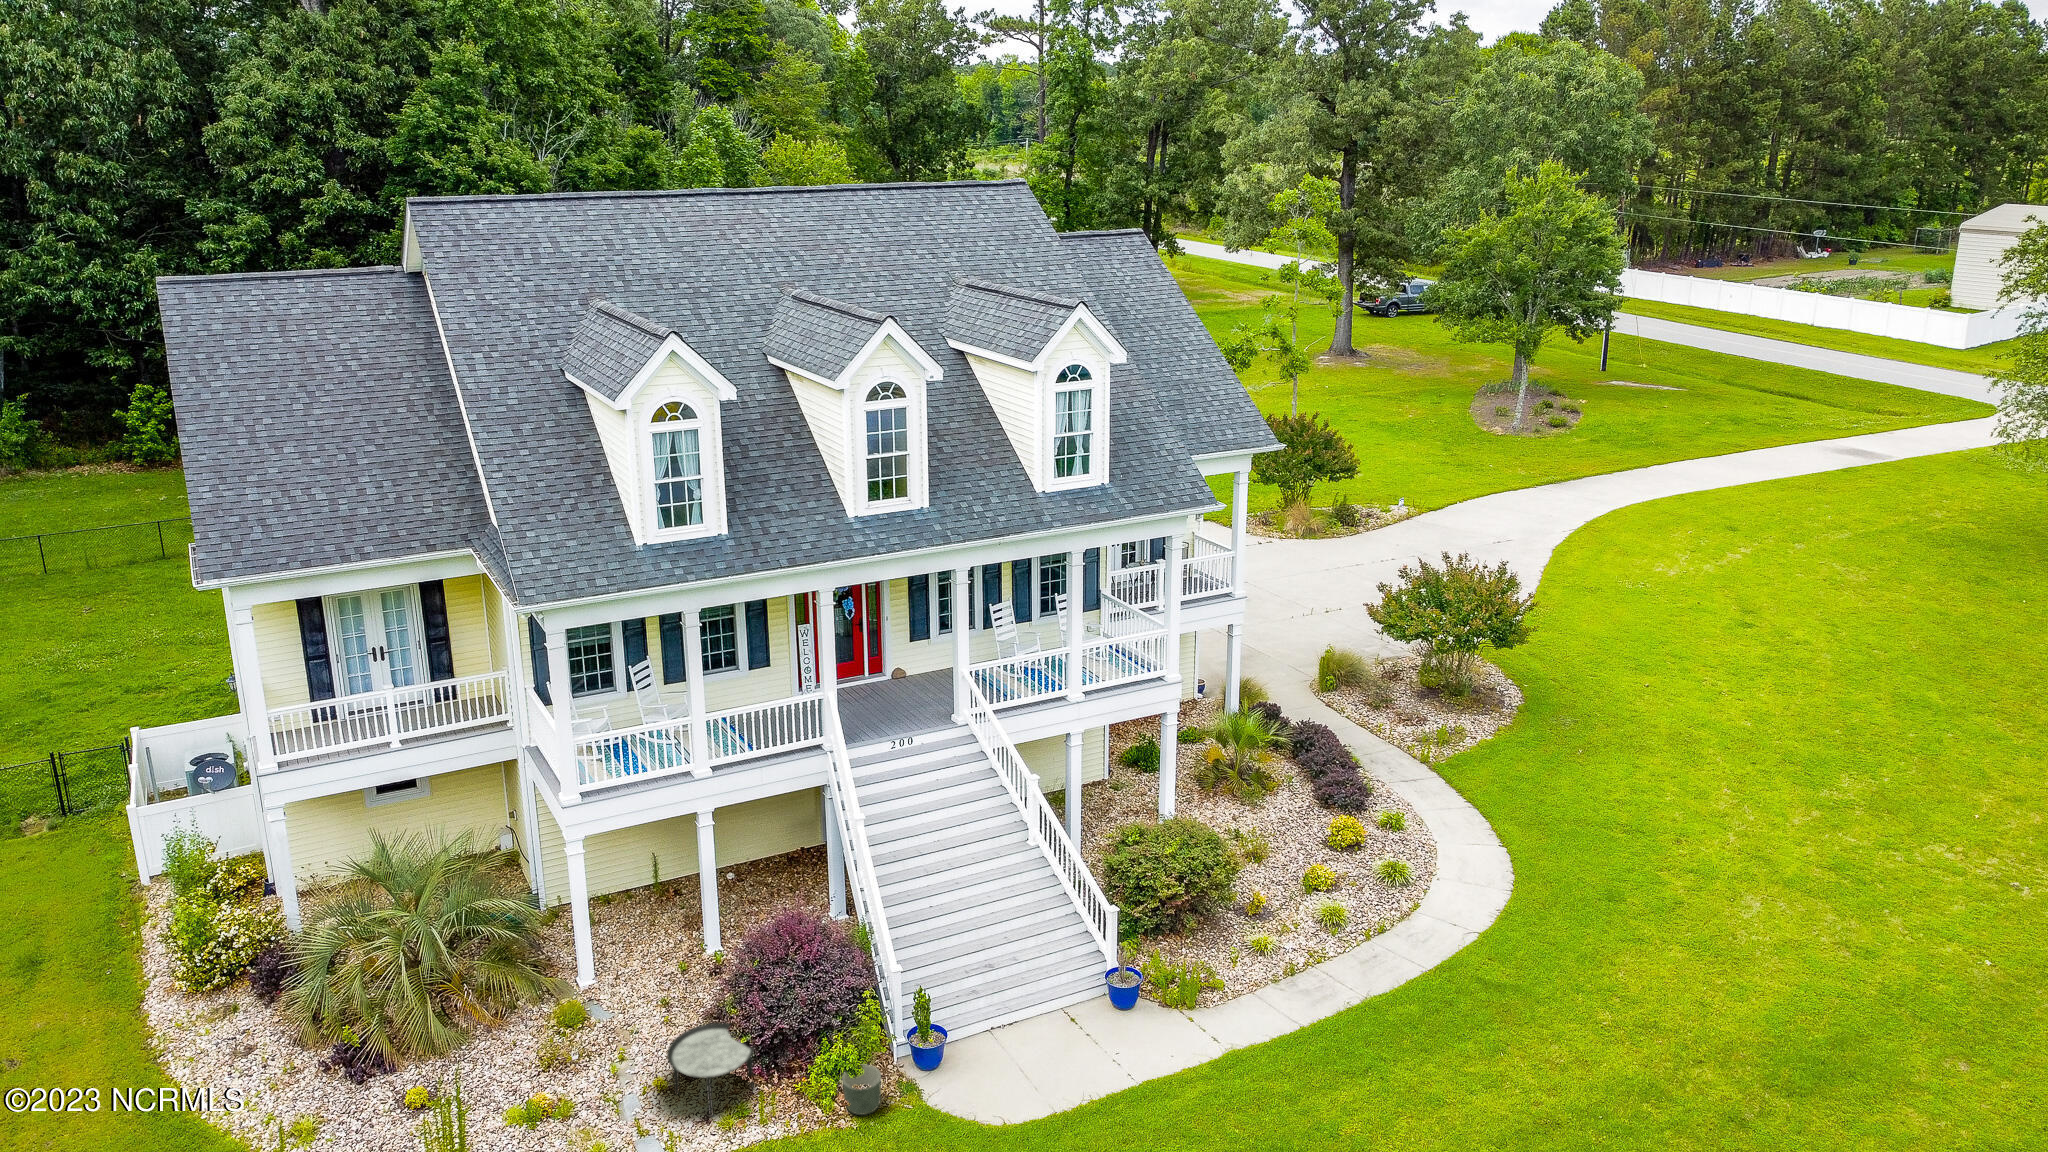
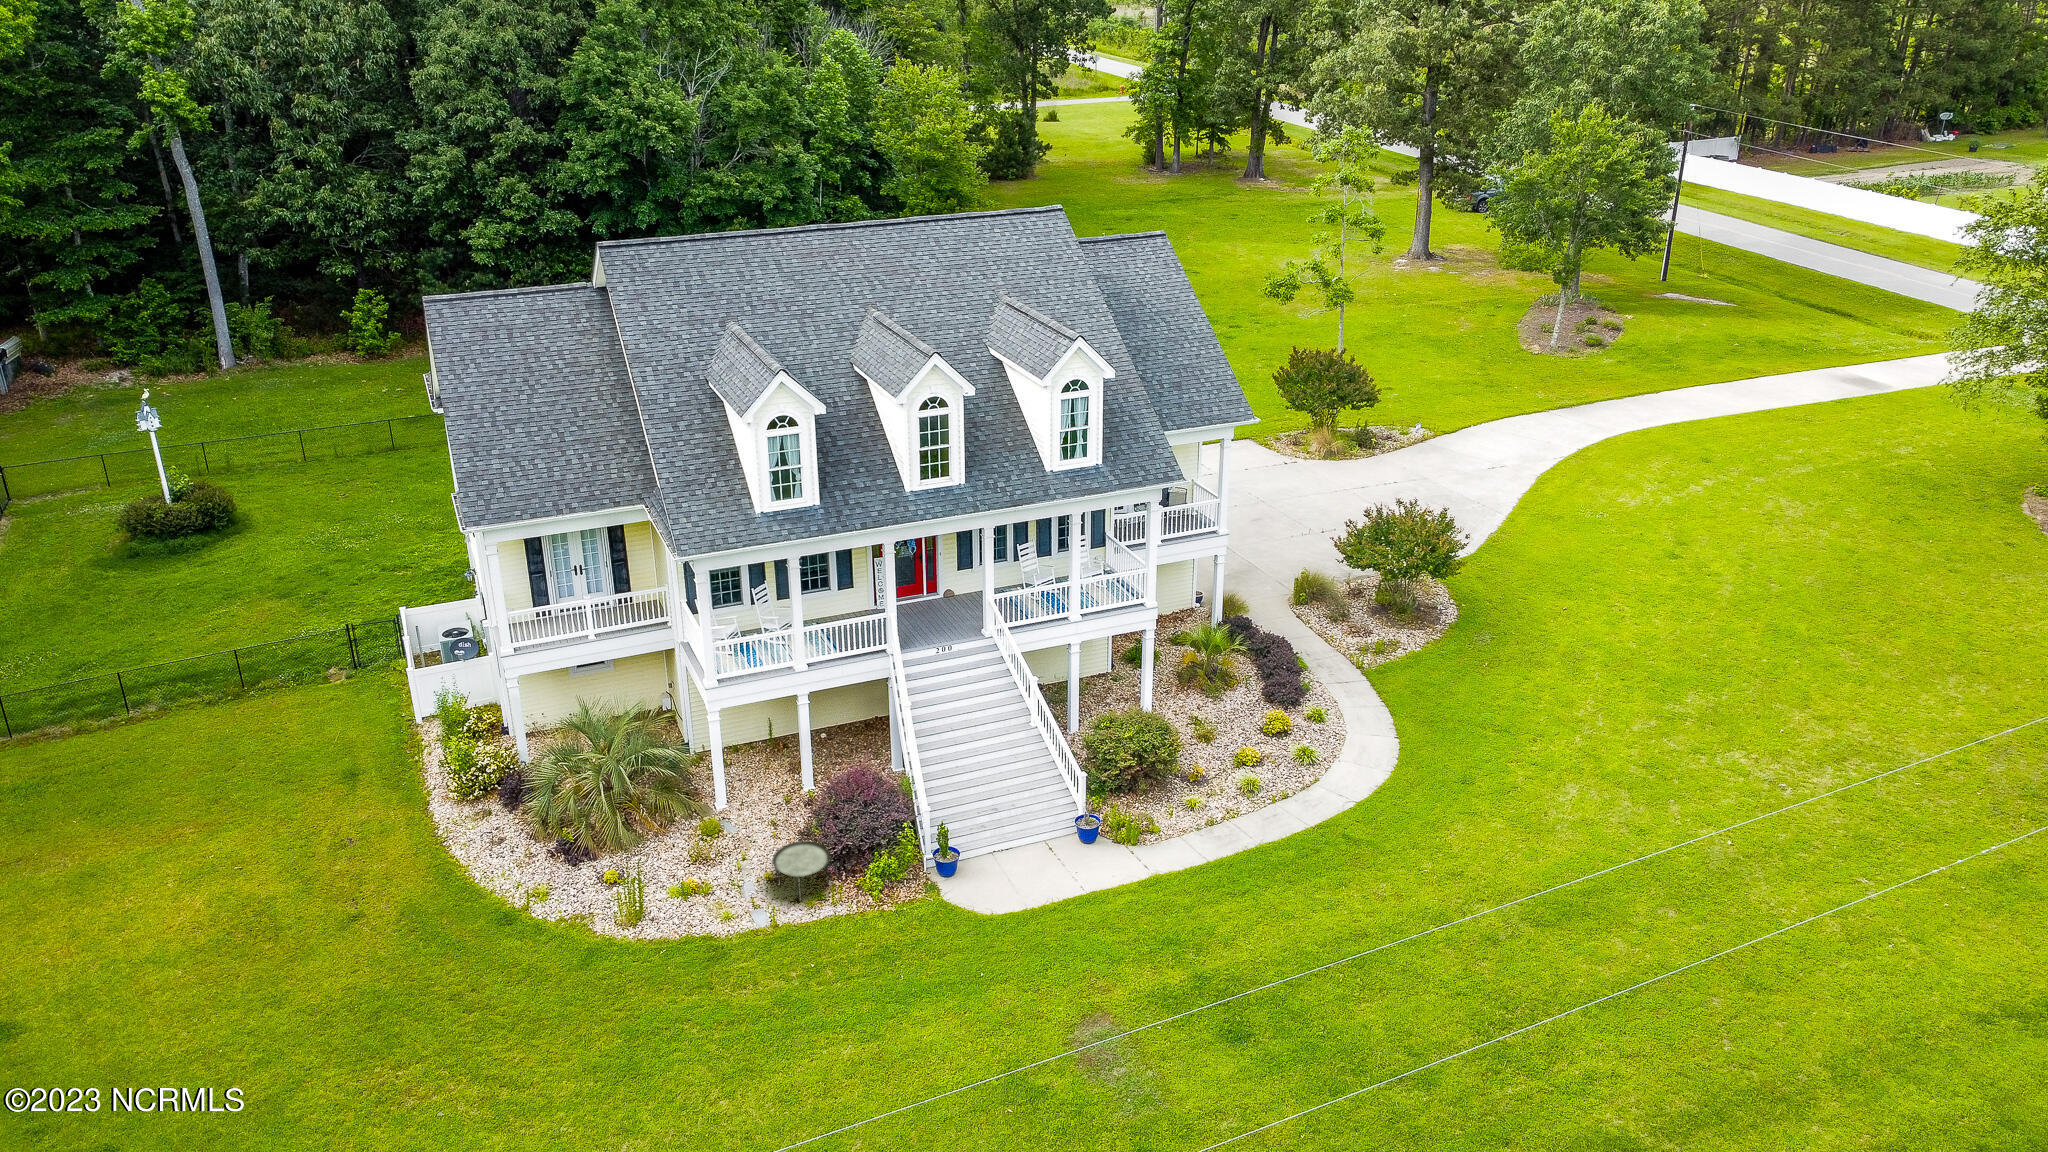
planter: present [843,1065,881,1115] -> none [886,874,911,906]

